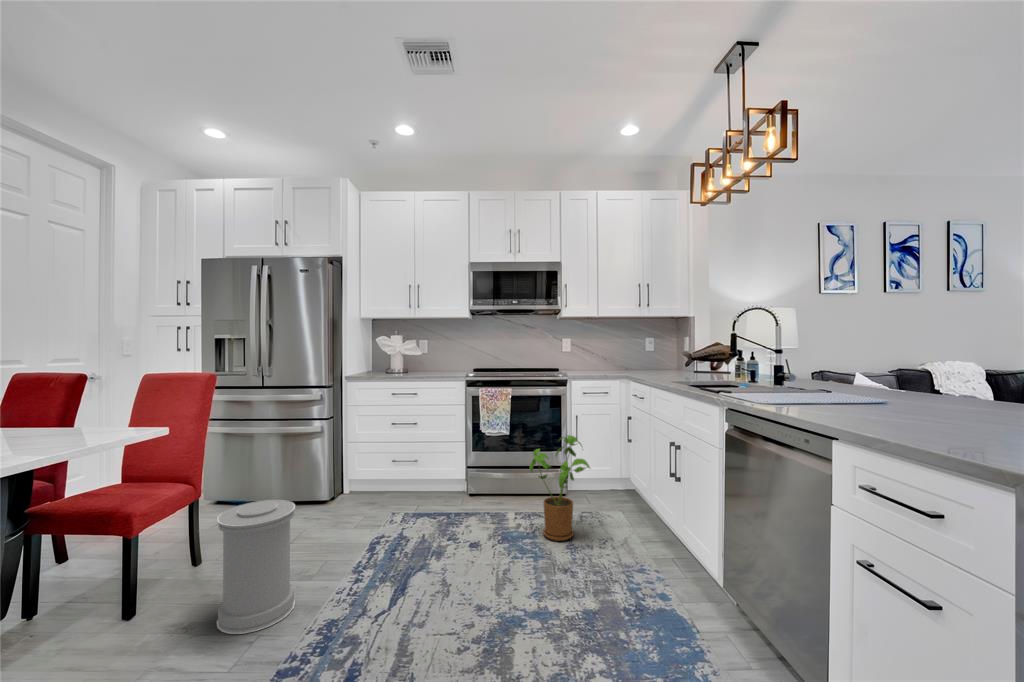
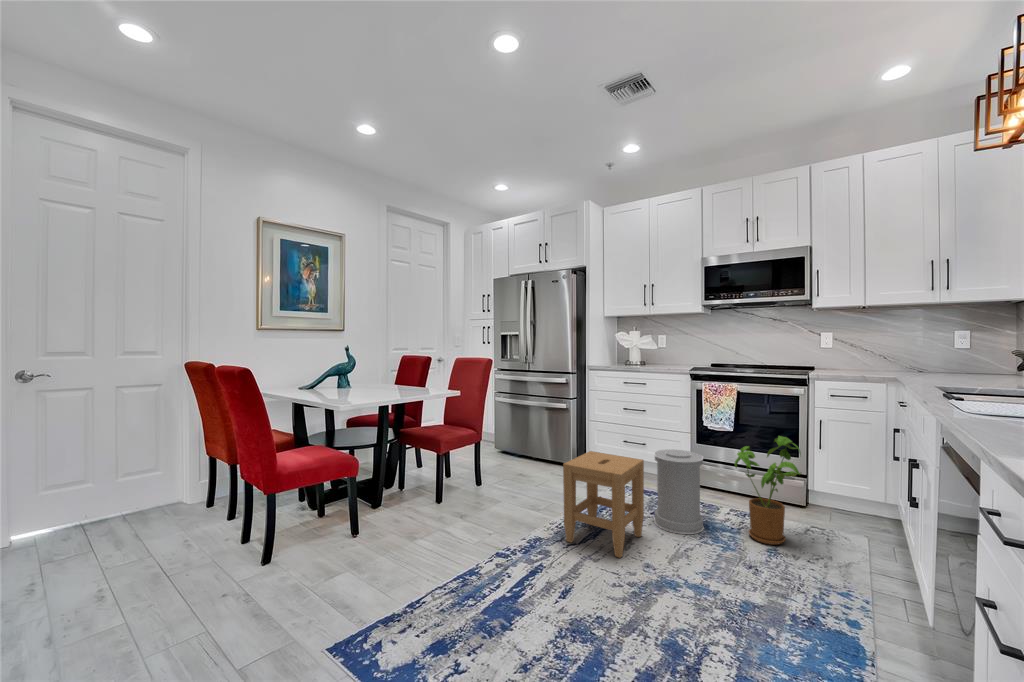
stool: none [368,482,456,612] -> present [563,451,644,558]
trash can: present [217,500,295,634] -> present [654,449,704,534]

